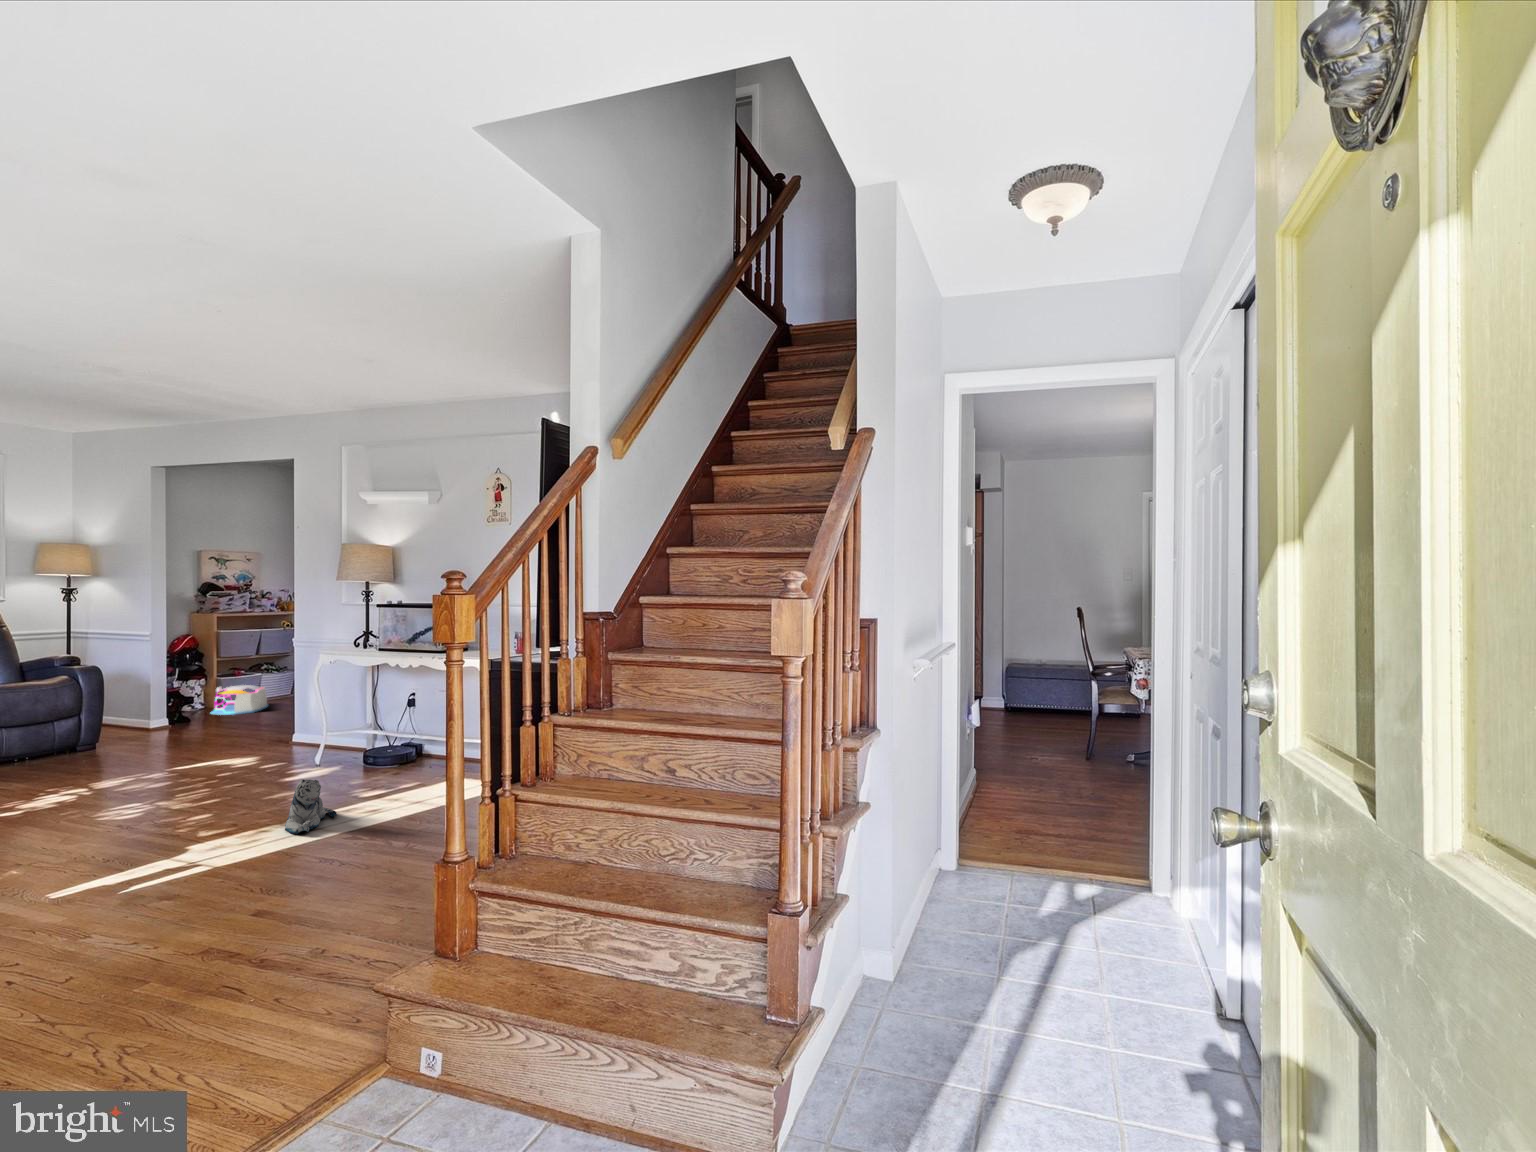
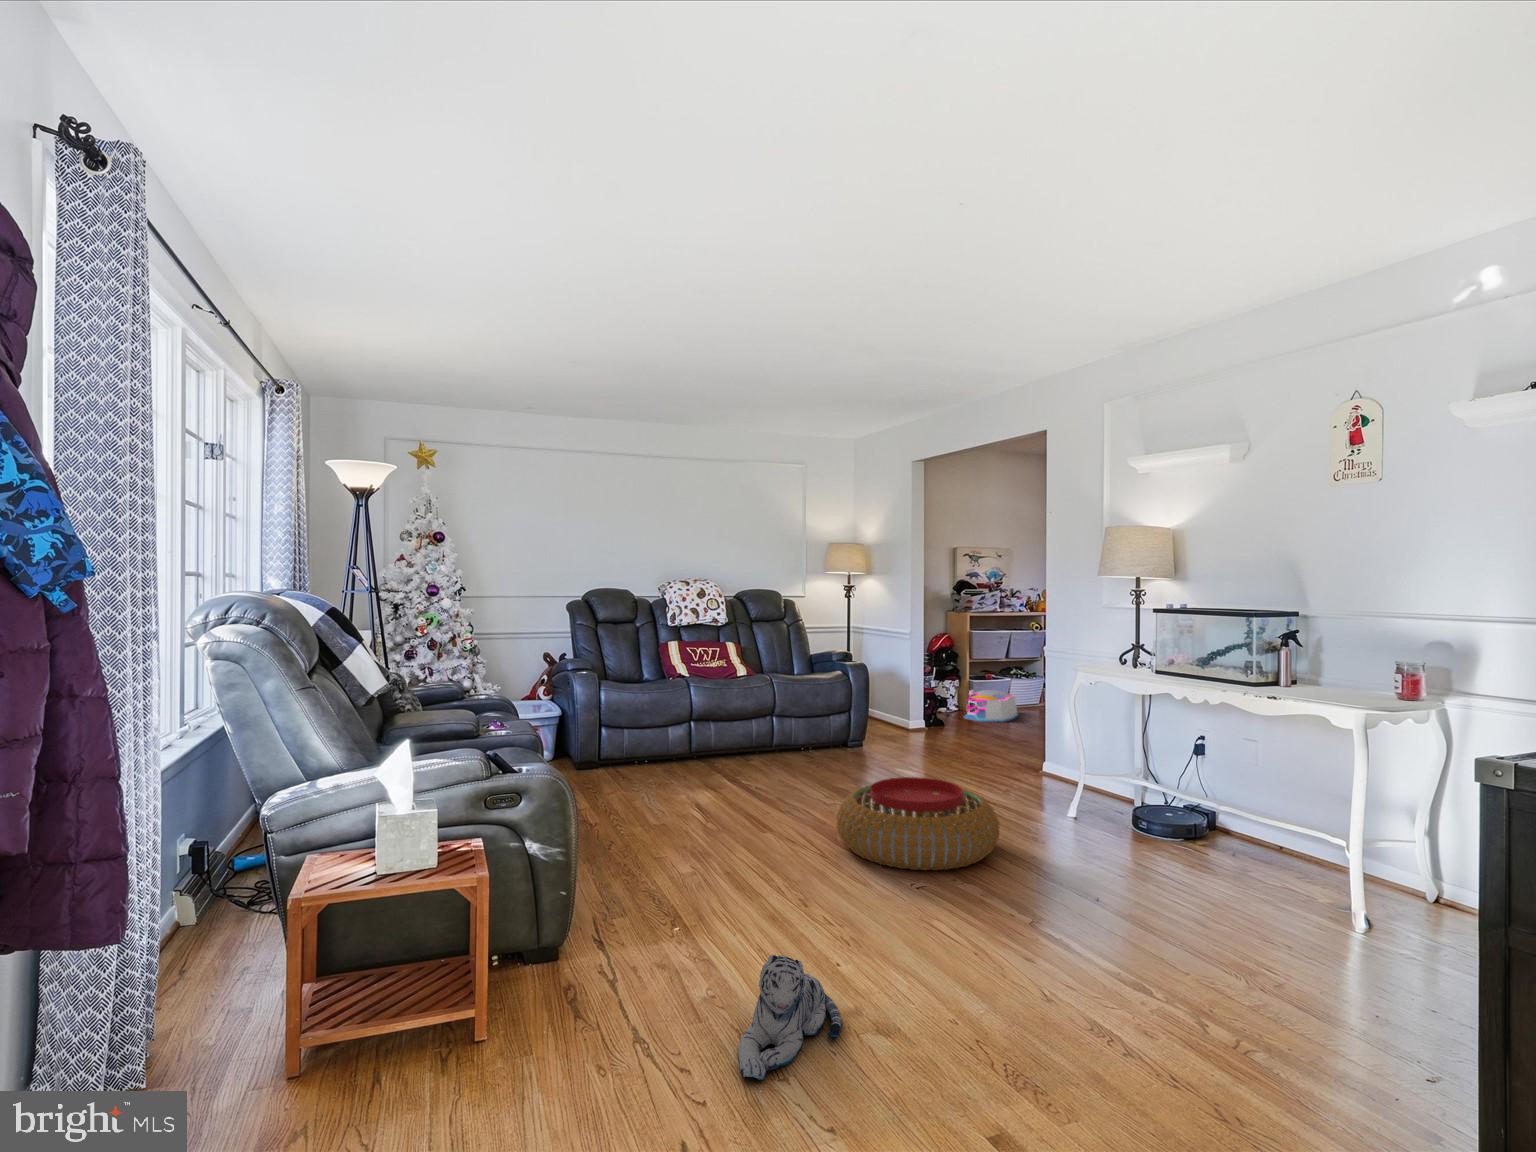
pouf: none [88,749,251,822] -> present [836,777,999,870]
plush toy: present [285,780,337,834] -> present [738,955,842,1080]

